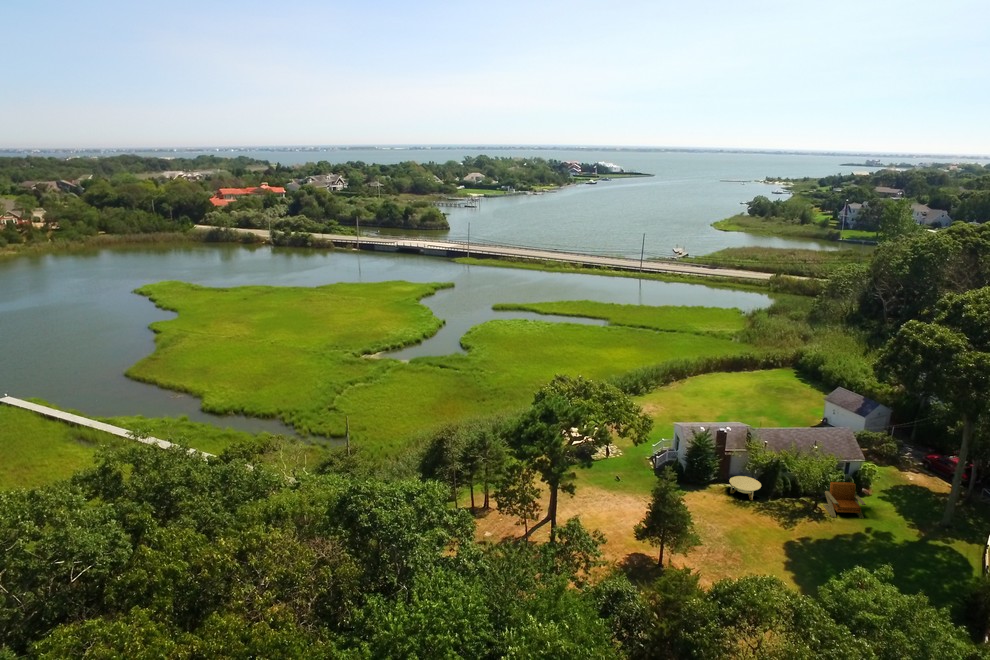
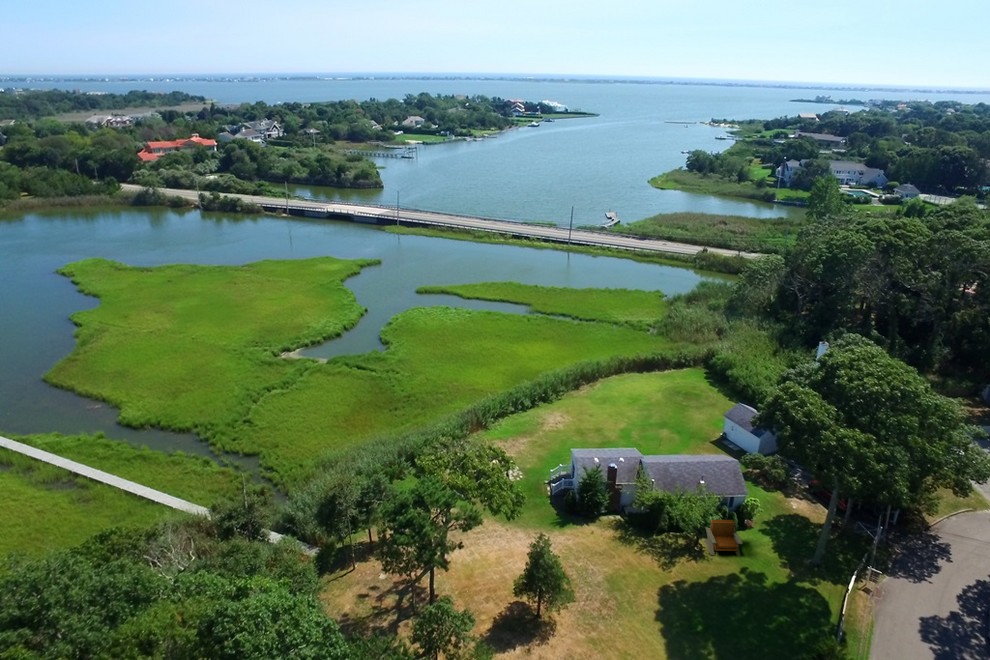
round table: present [729,476,761,500] -> none [618,508,647,535]

